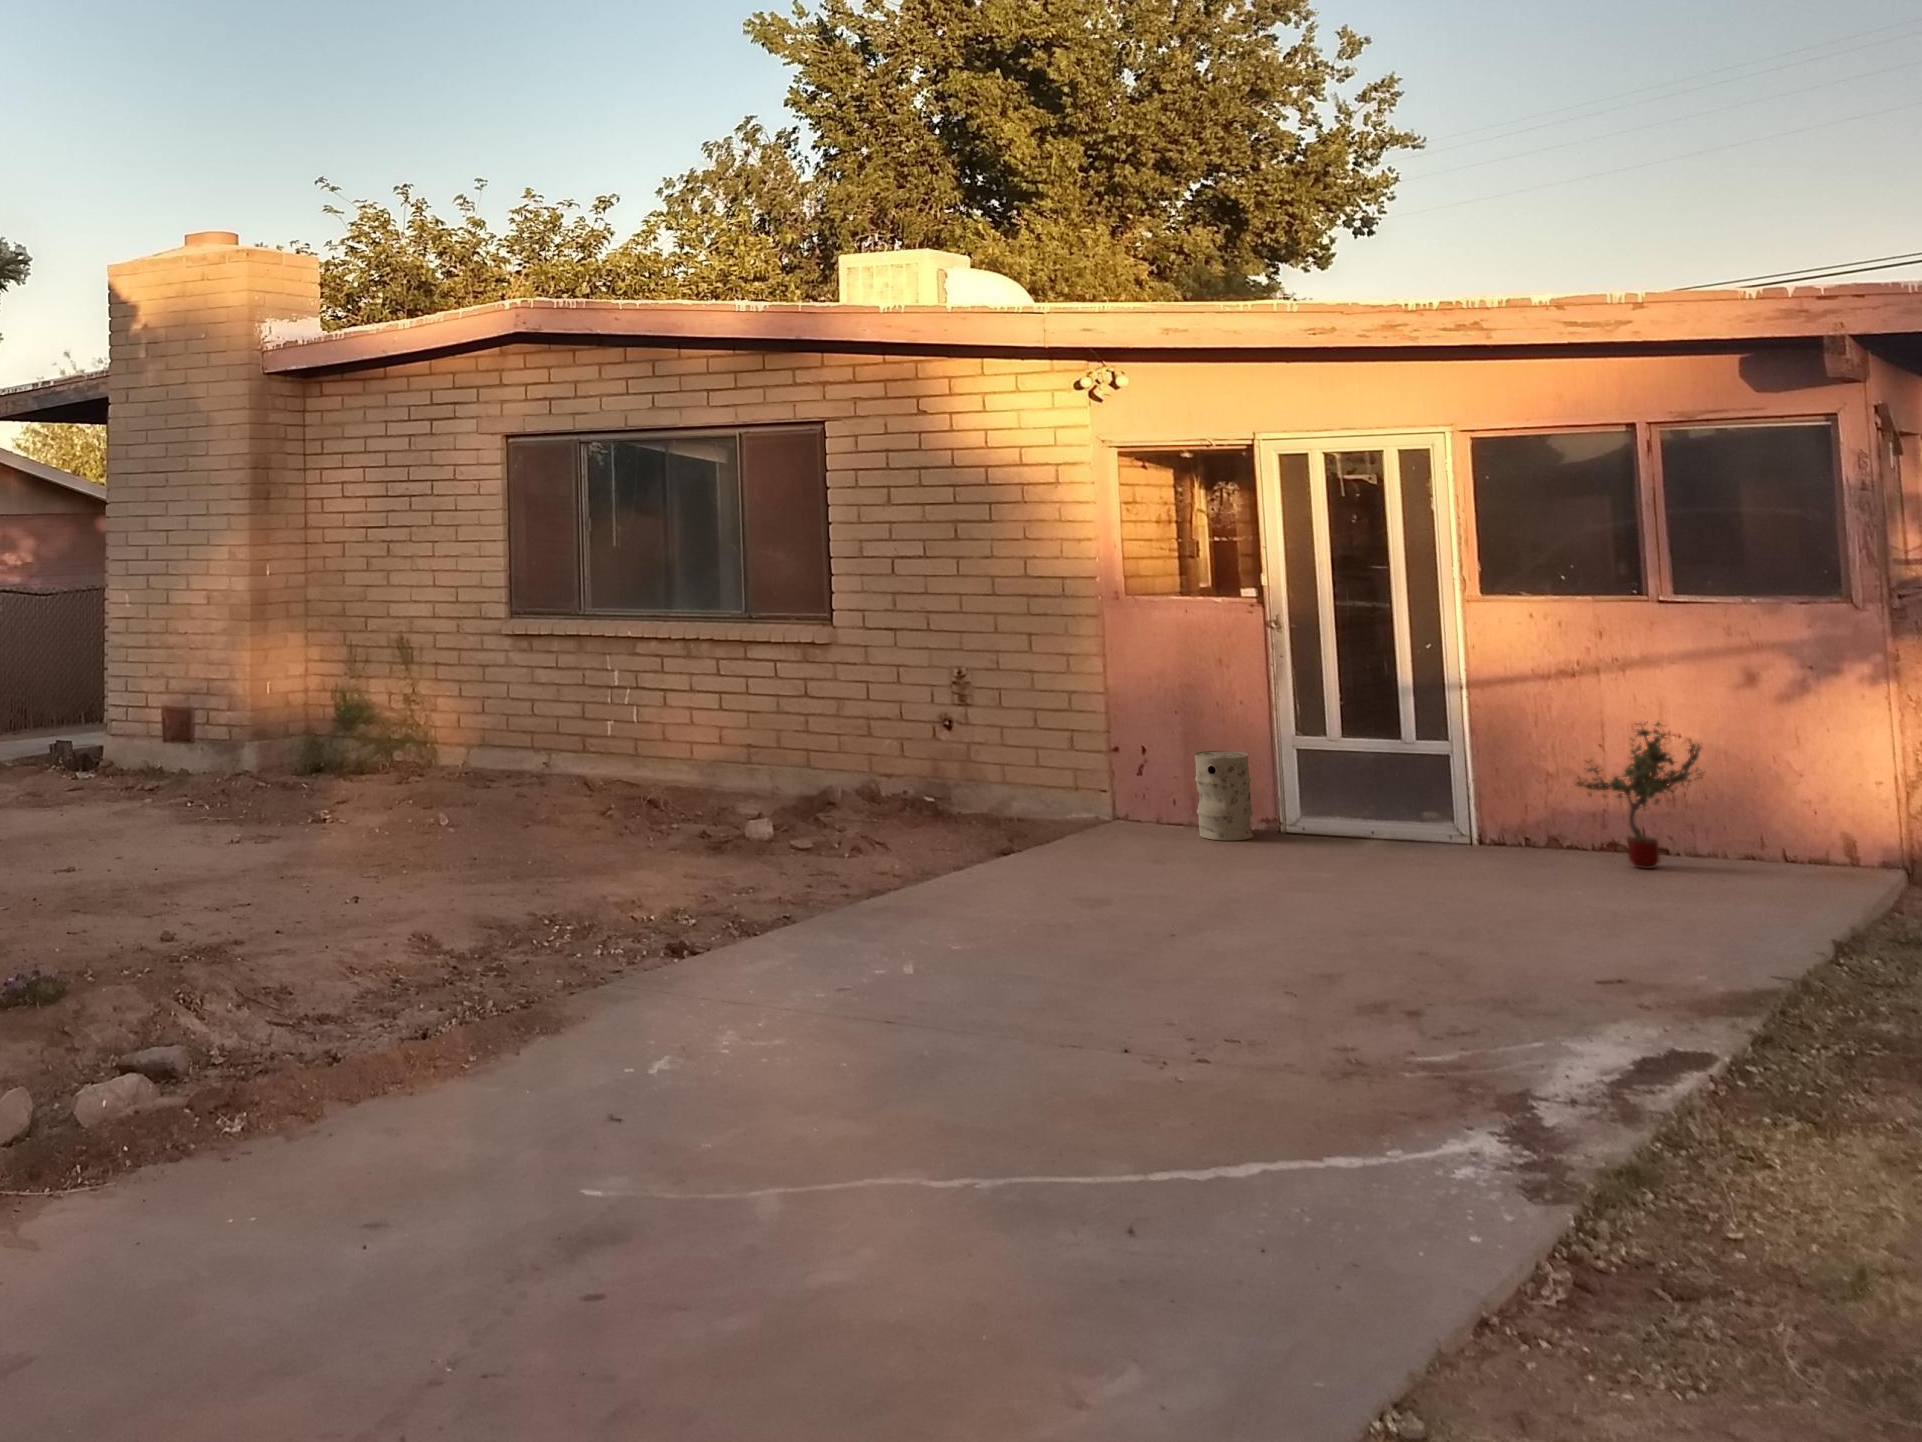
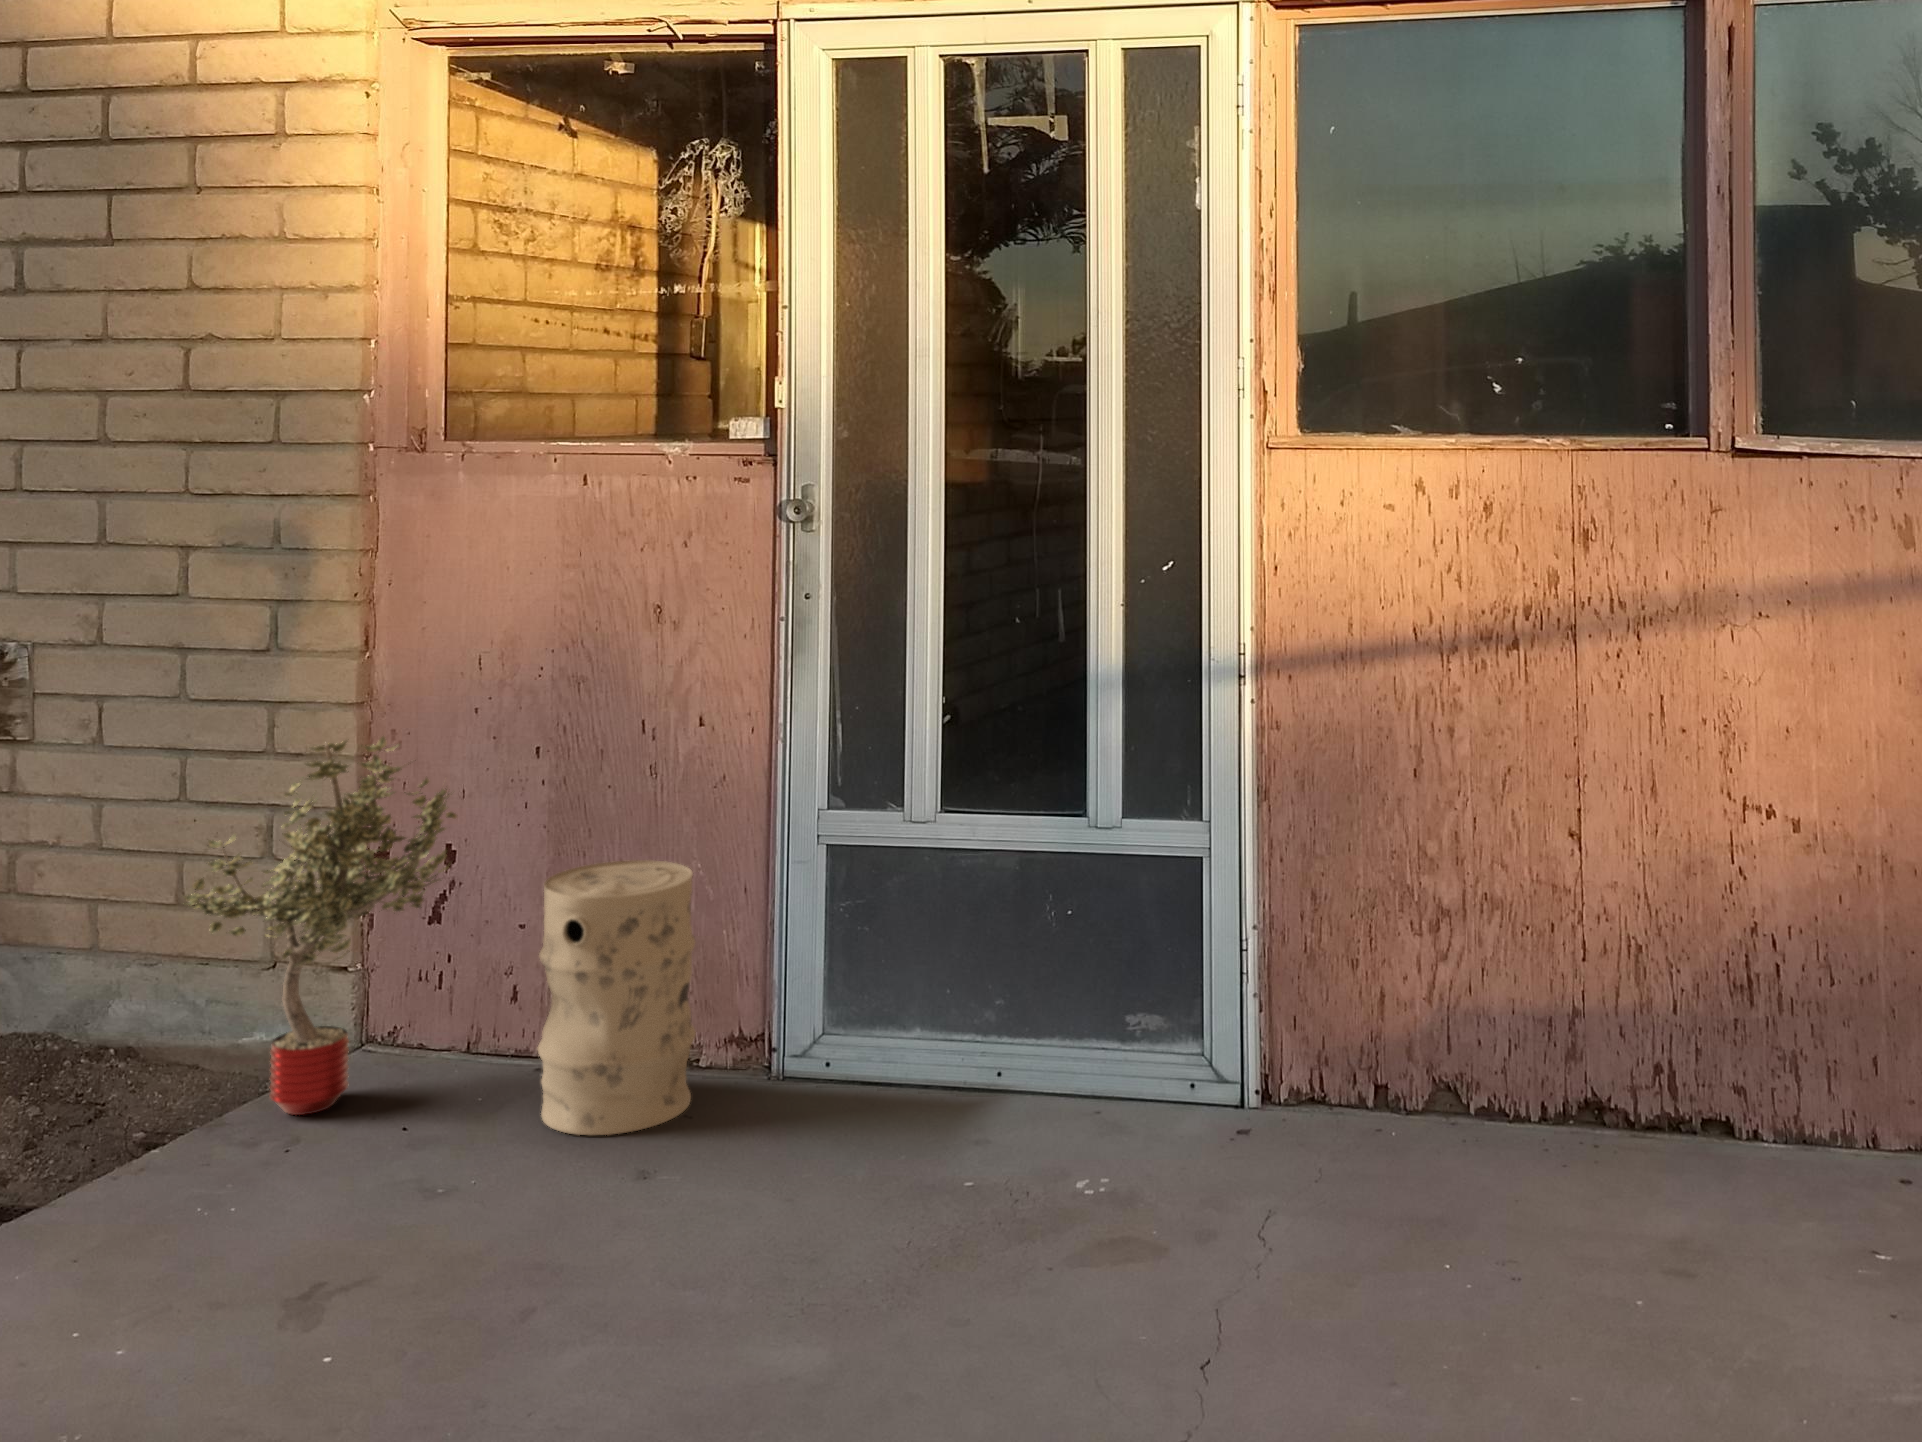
potted tree: present [1577,721,1704,869] -> present [185,737,457,1115]

